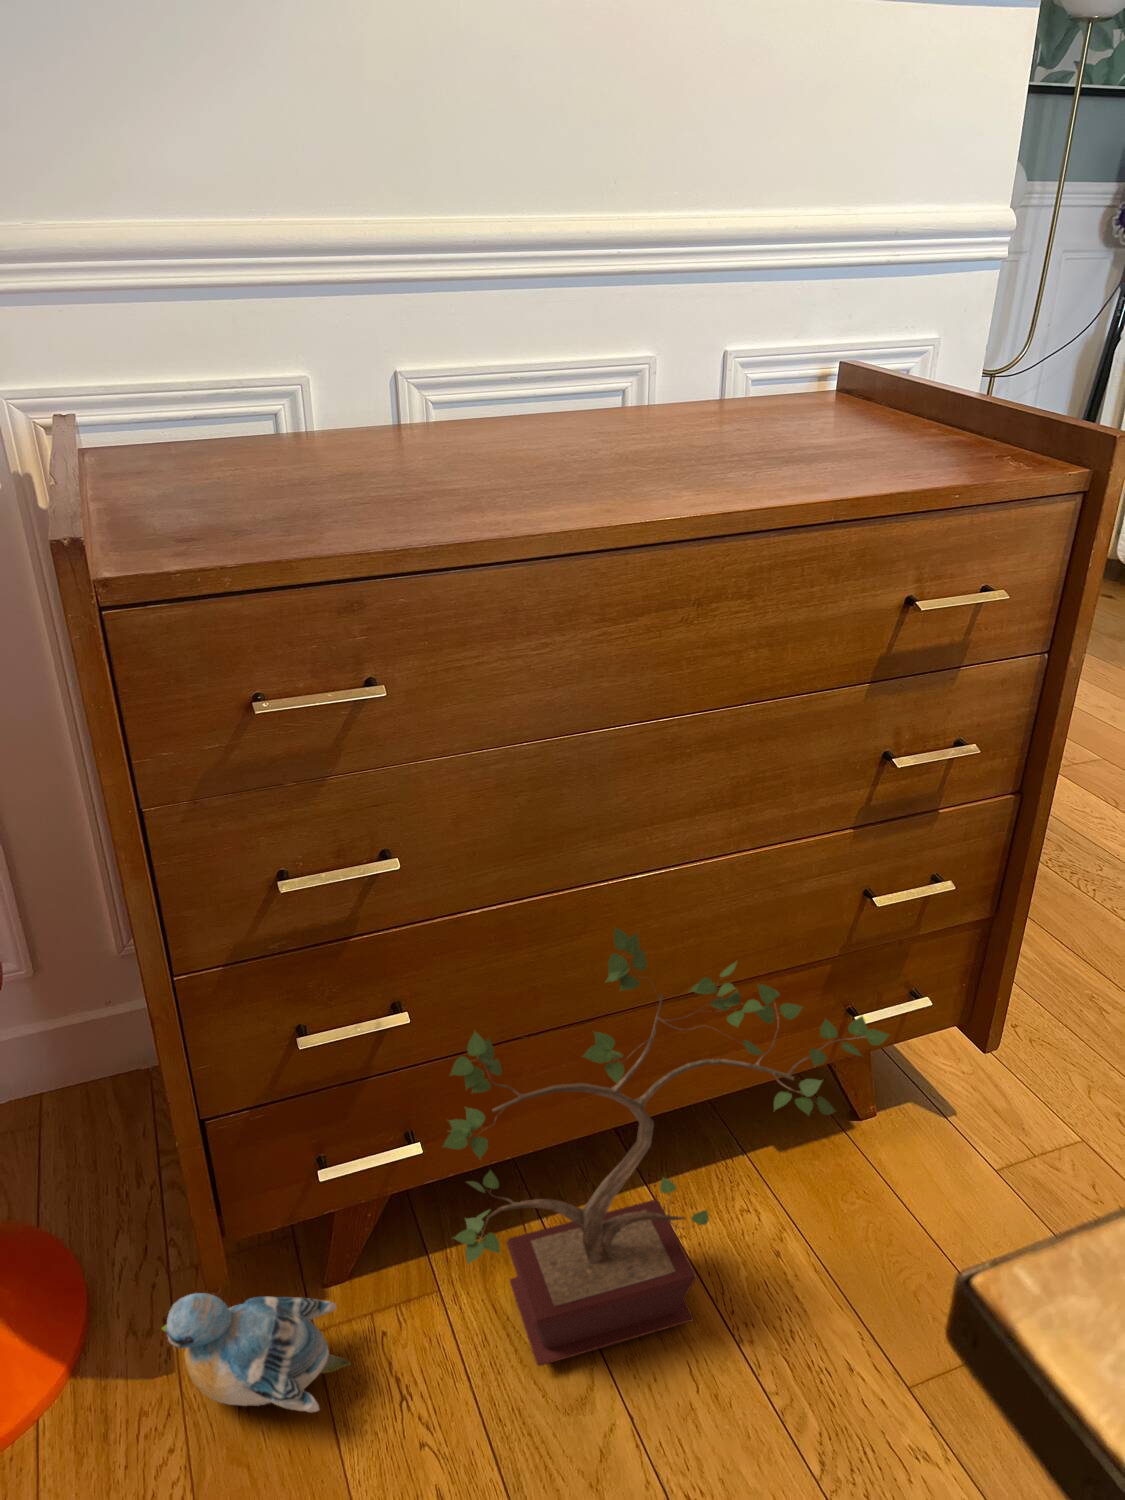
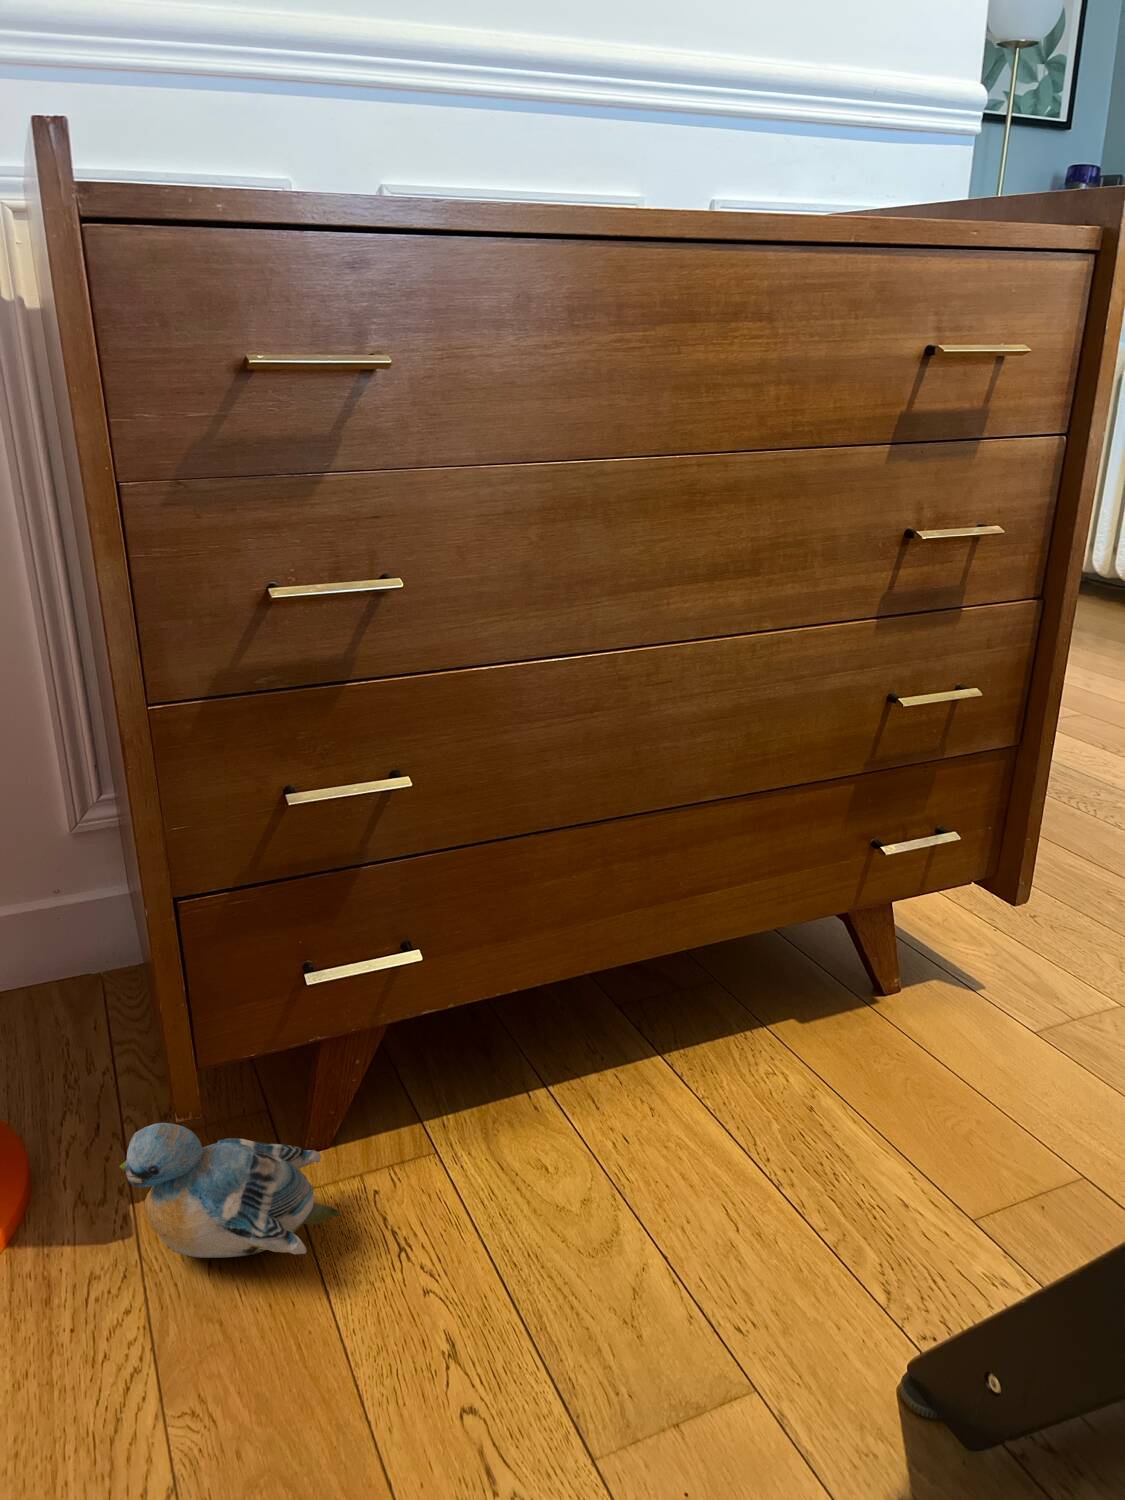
potted plant: present [443,927,889,1366] -> none [451,678,941,1211]

